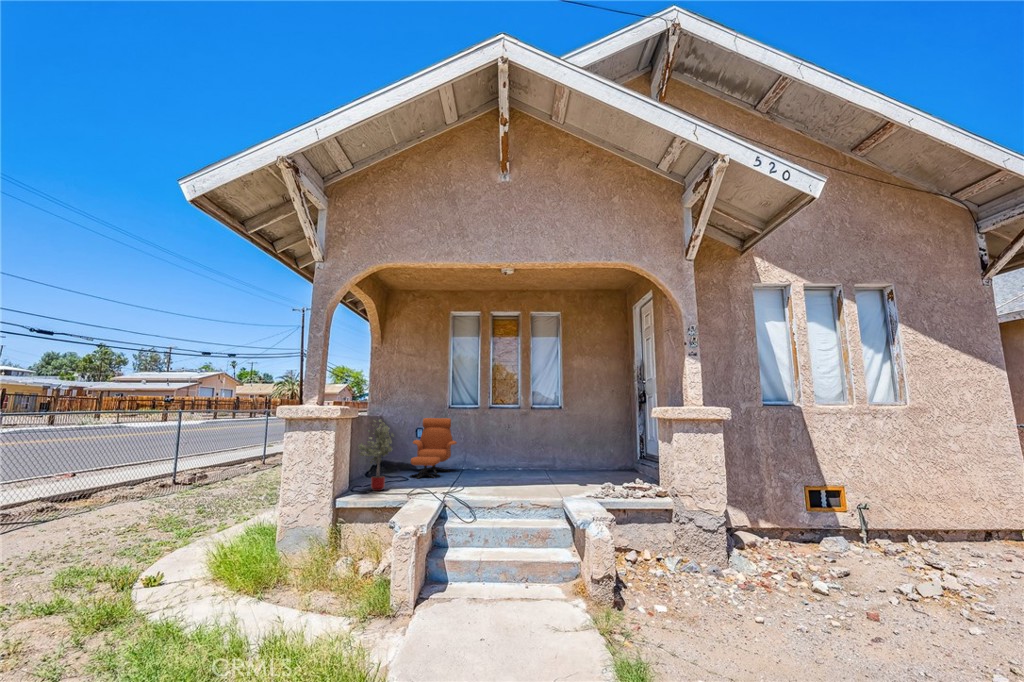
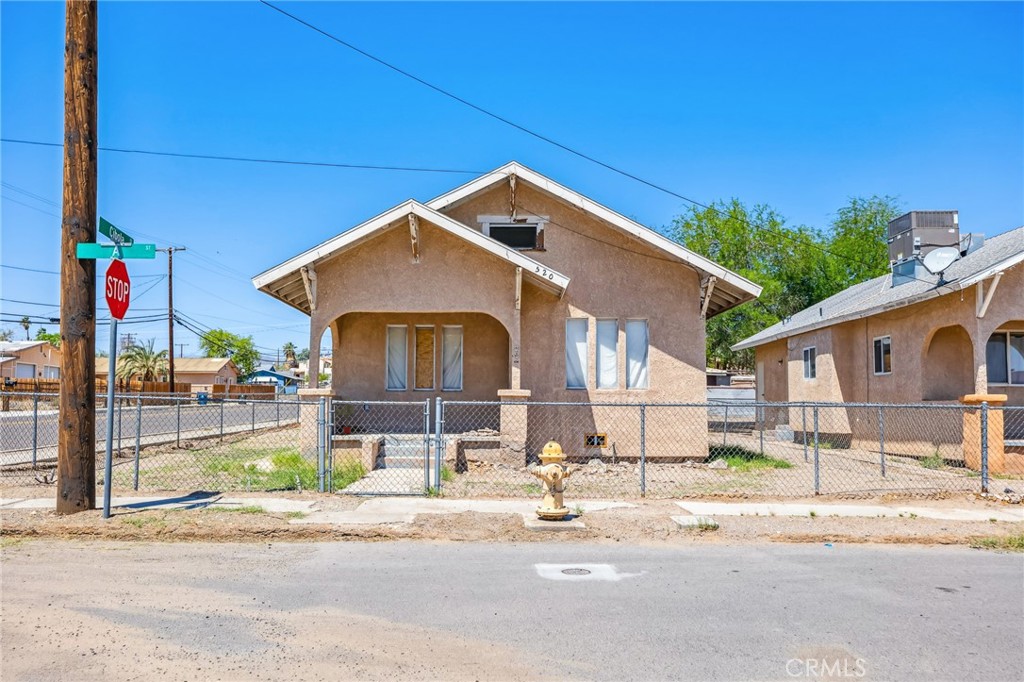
lounge chair: present [410,418,457,479] -> none [364,396,394,432]

